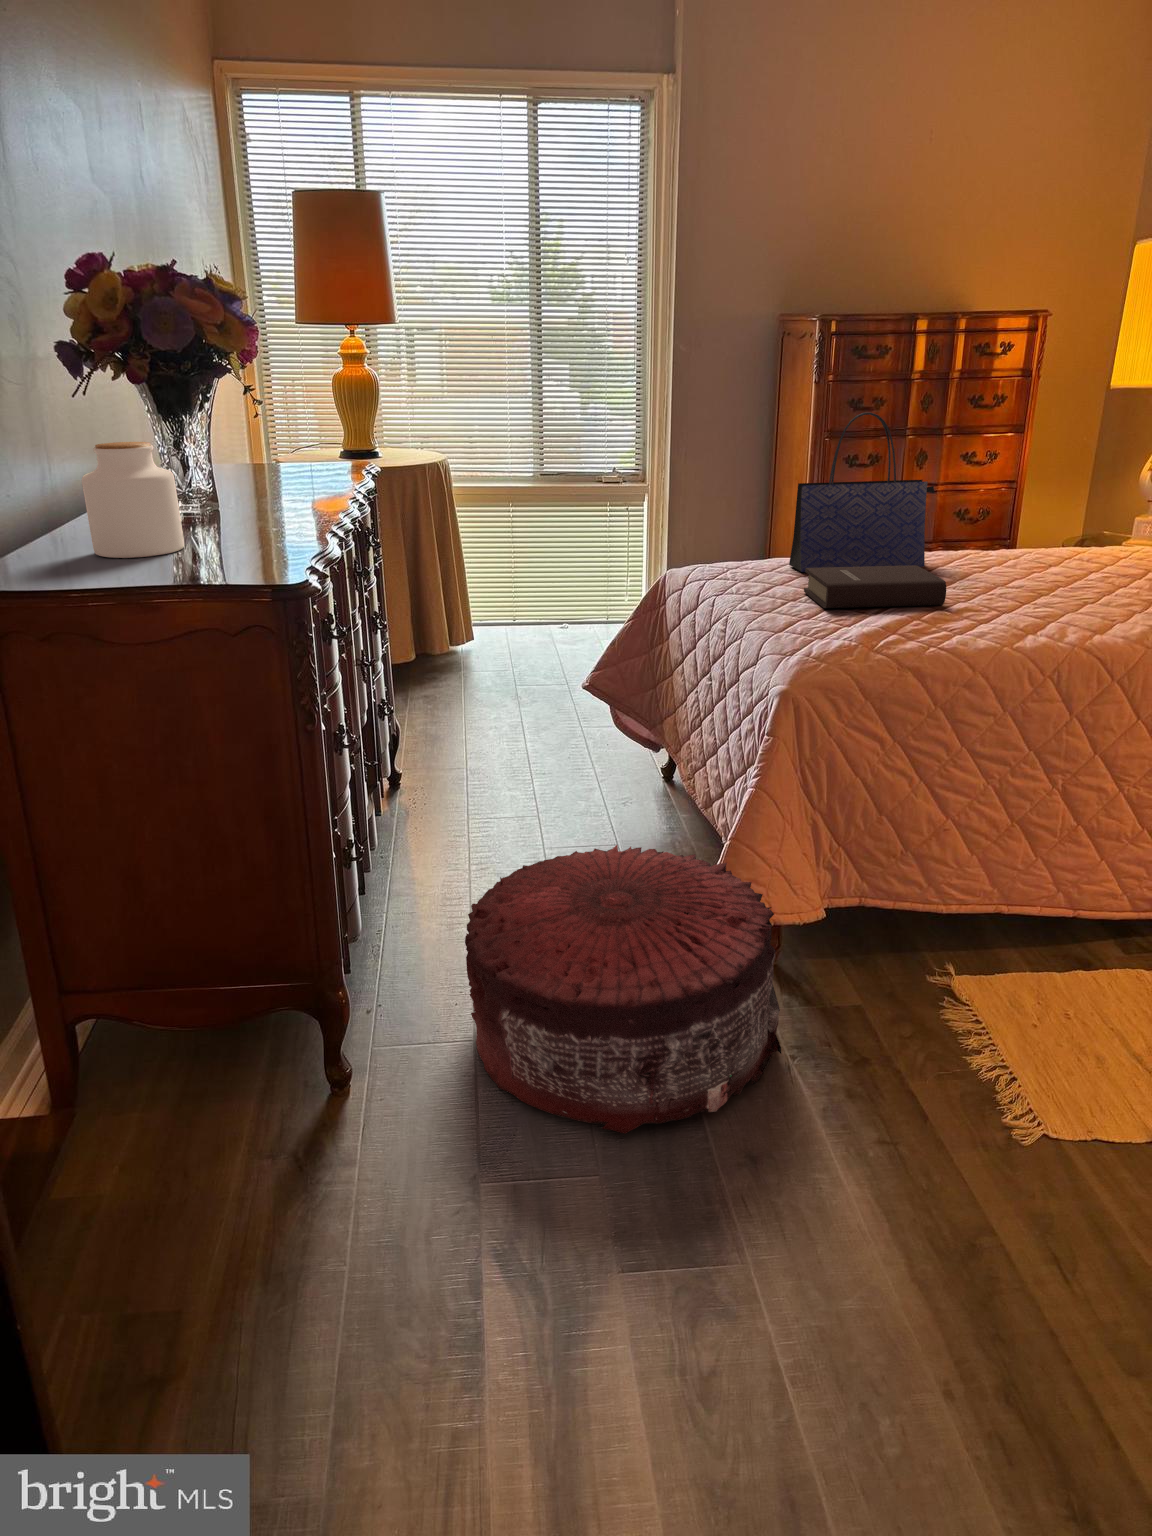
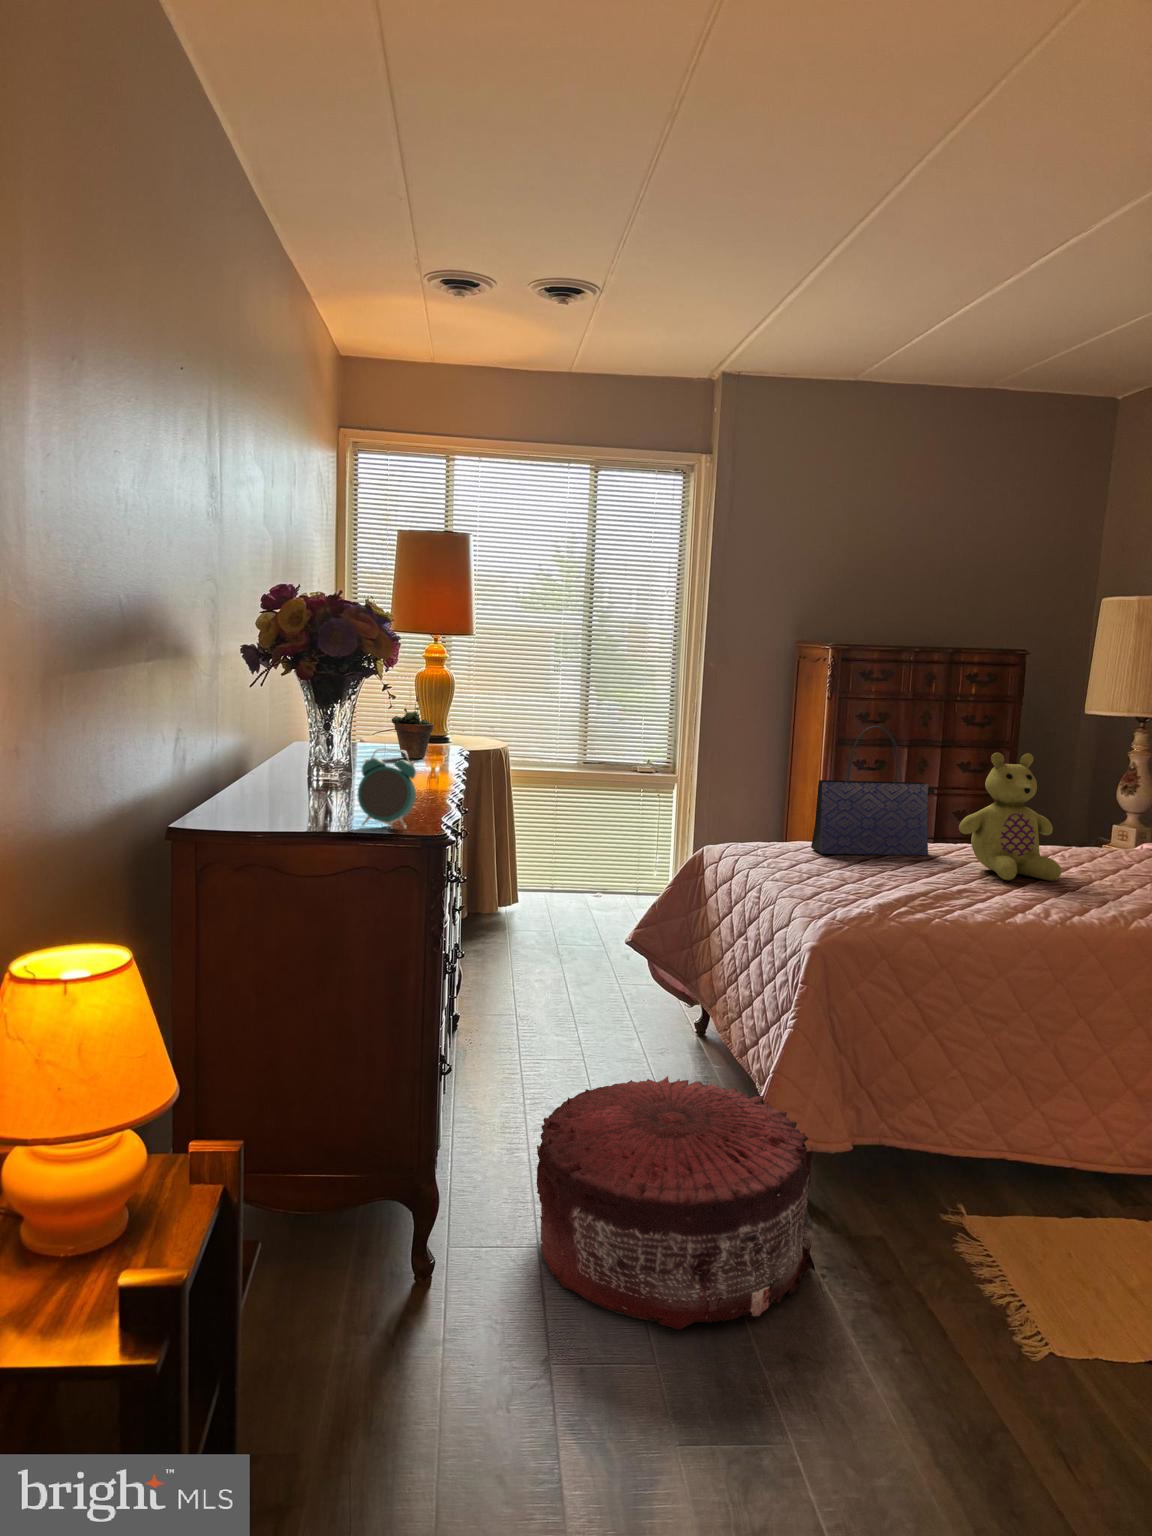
succulent plant: none [284,403,337,483] -> present [392,695,433,759]
stuffed bear: none [962,437,1081,594] -> present [959,753,1061,881]
jar: present [82,442,184,558] -> none [267,720,337,808]
alarm clock: none [182,475,260,581] -> present [357,749,416,829]
book: present [804,565,946,608] -> none [826,850,947,886]

